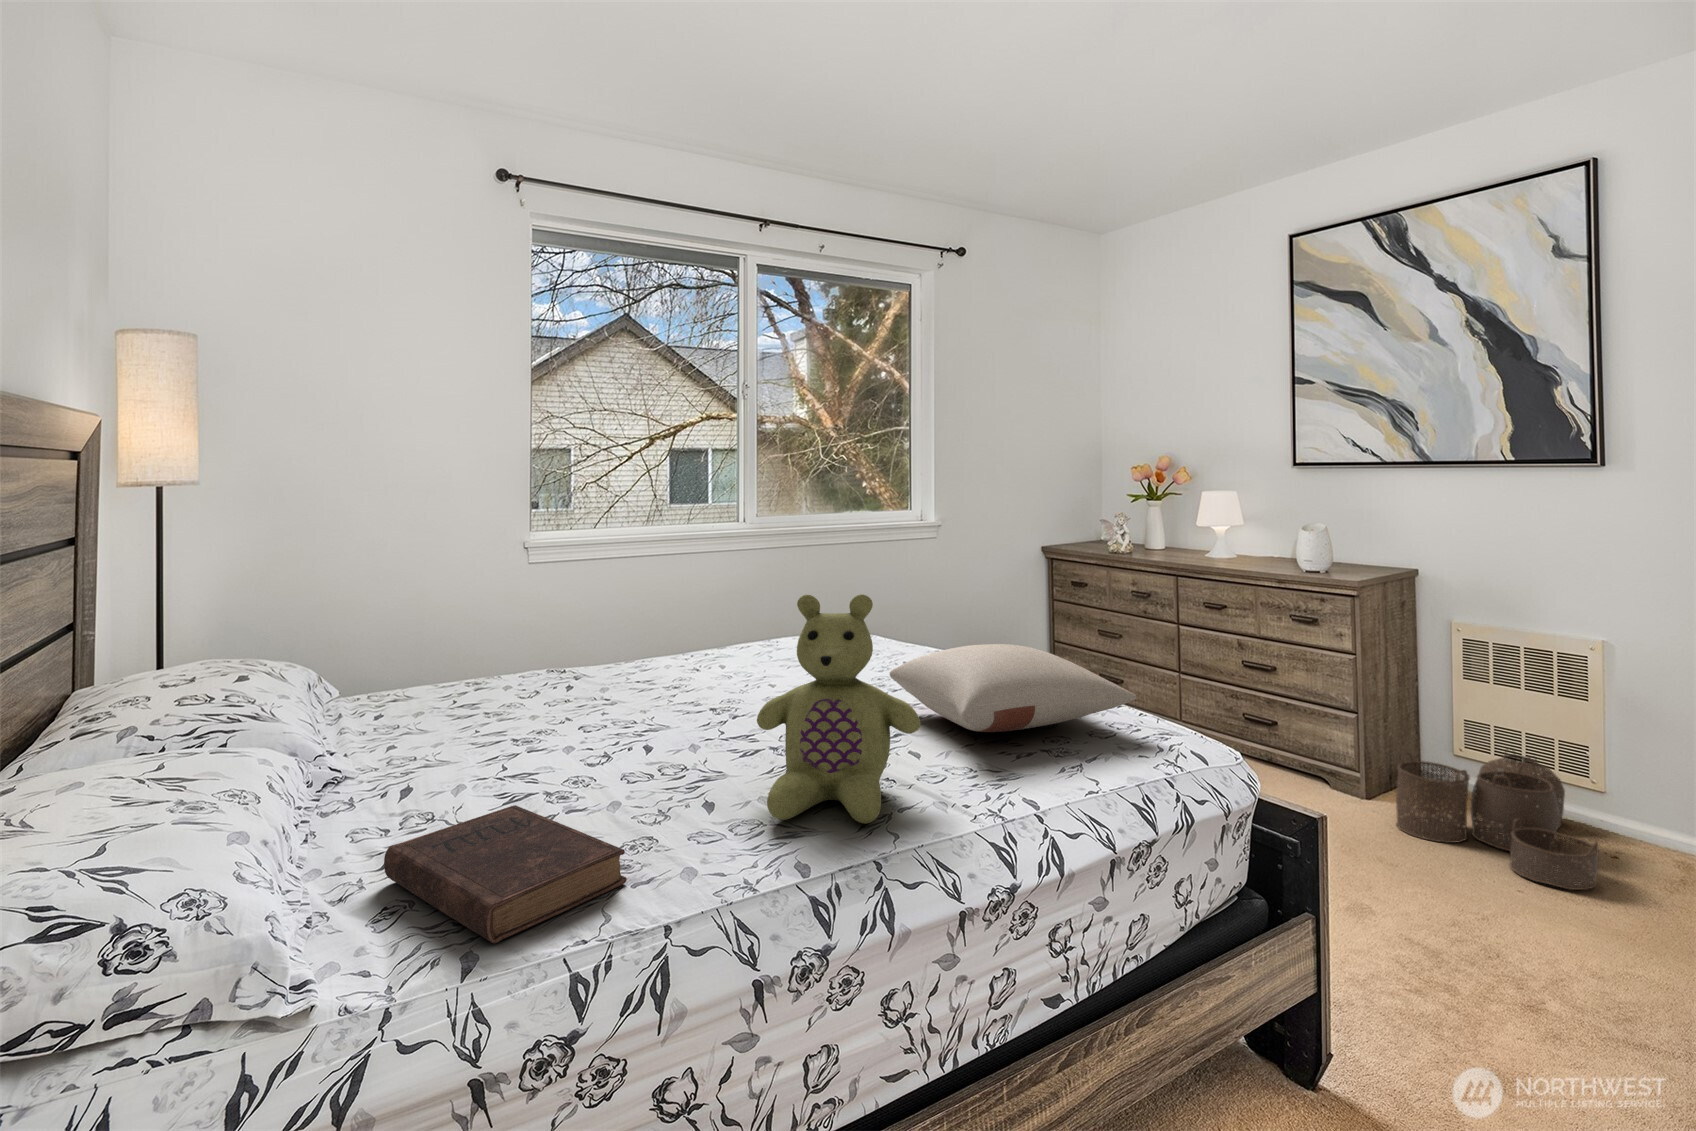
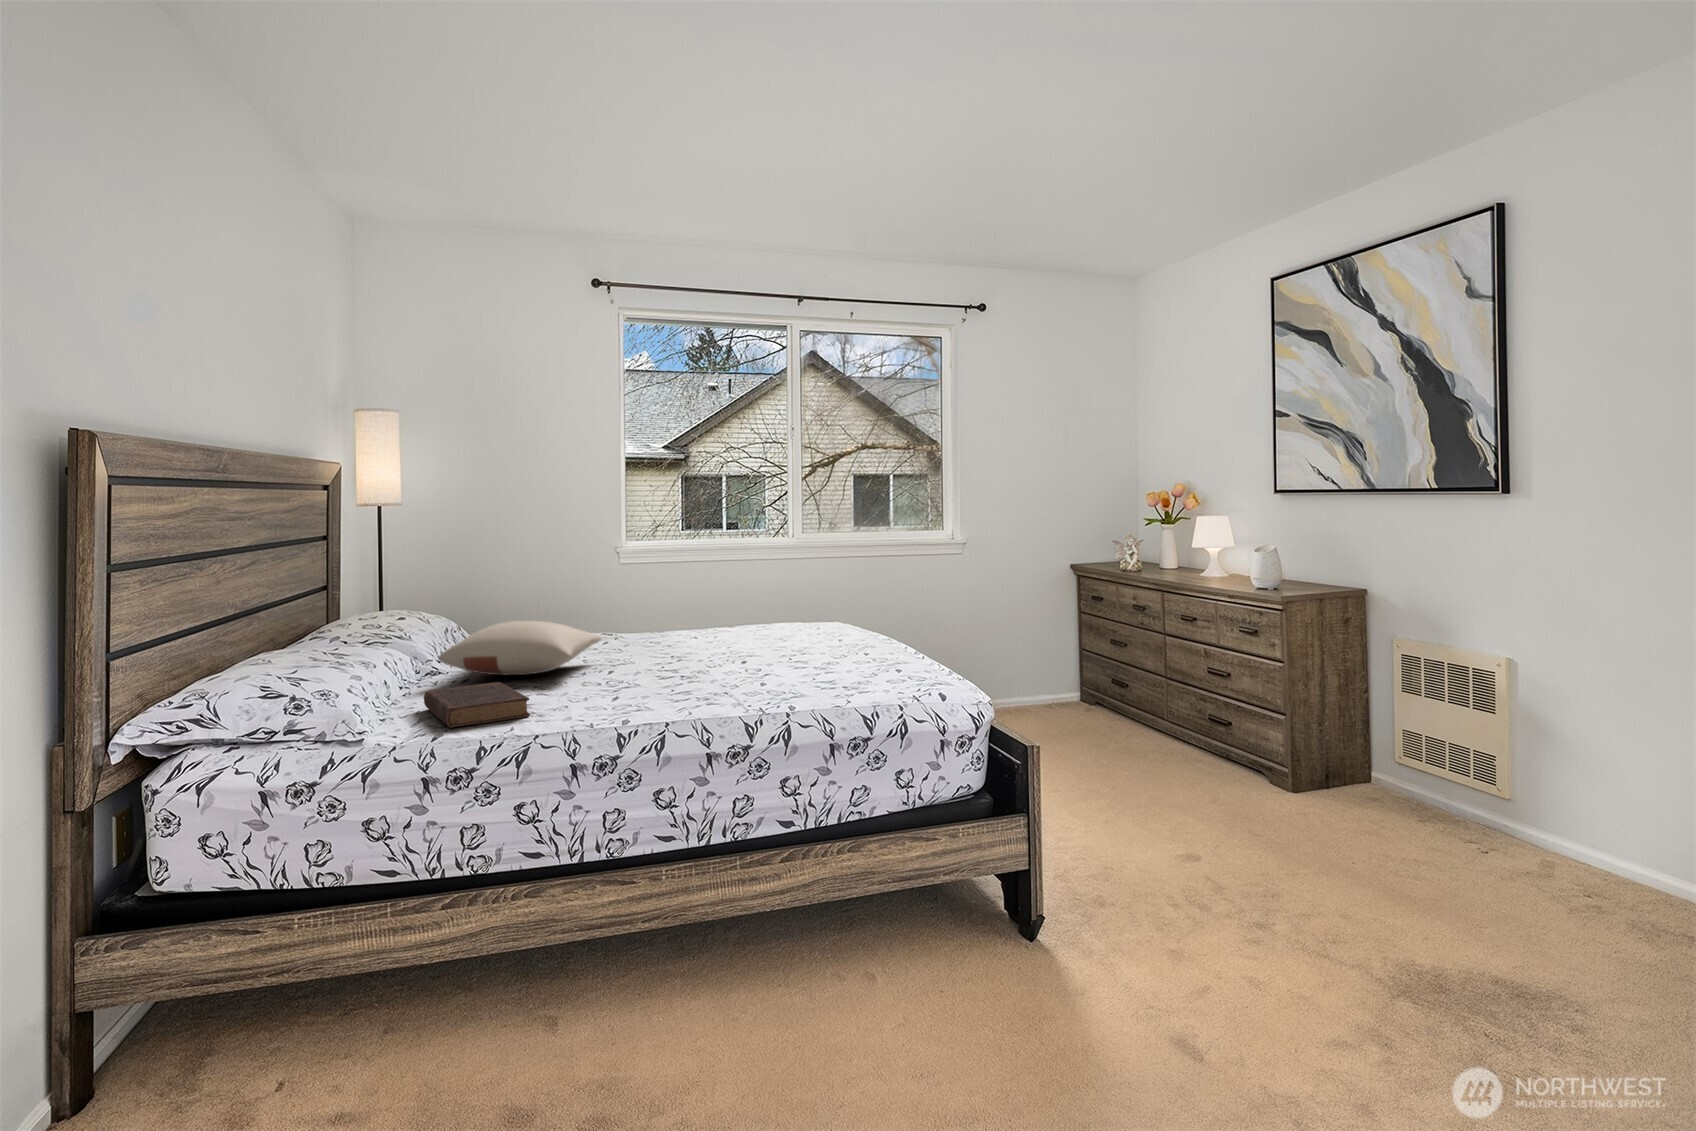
stuffed bear: present [757,594,921,824] -> none [627,572,731,705]
pillow: present [890,644,1136,732] -> present [439,621,602,675]
woven basket: present [1396,749,1599,890] -> none [1291,748,1464,868]

